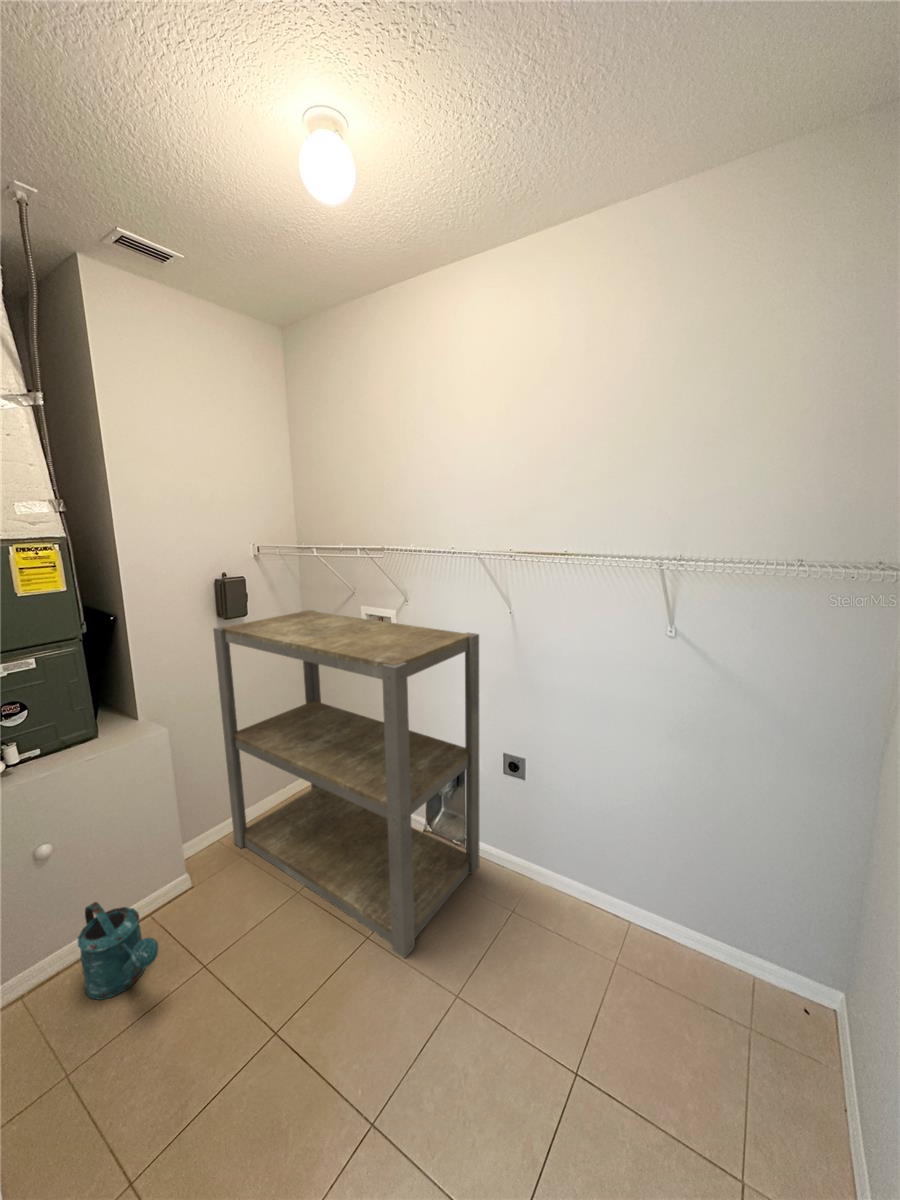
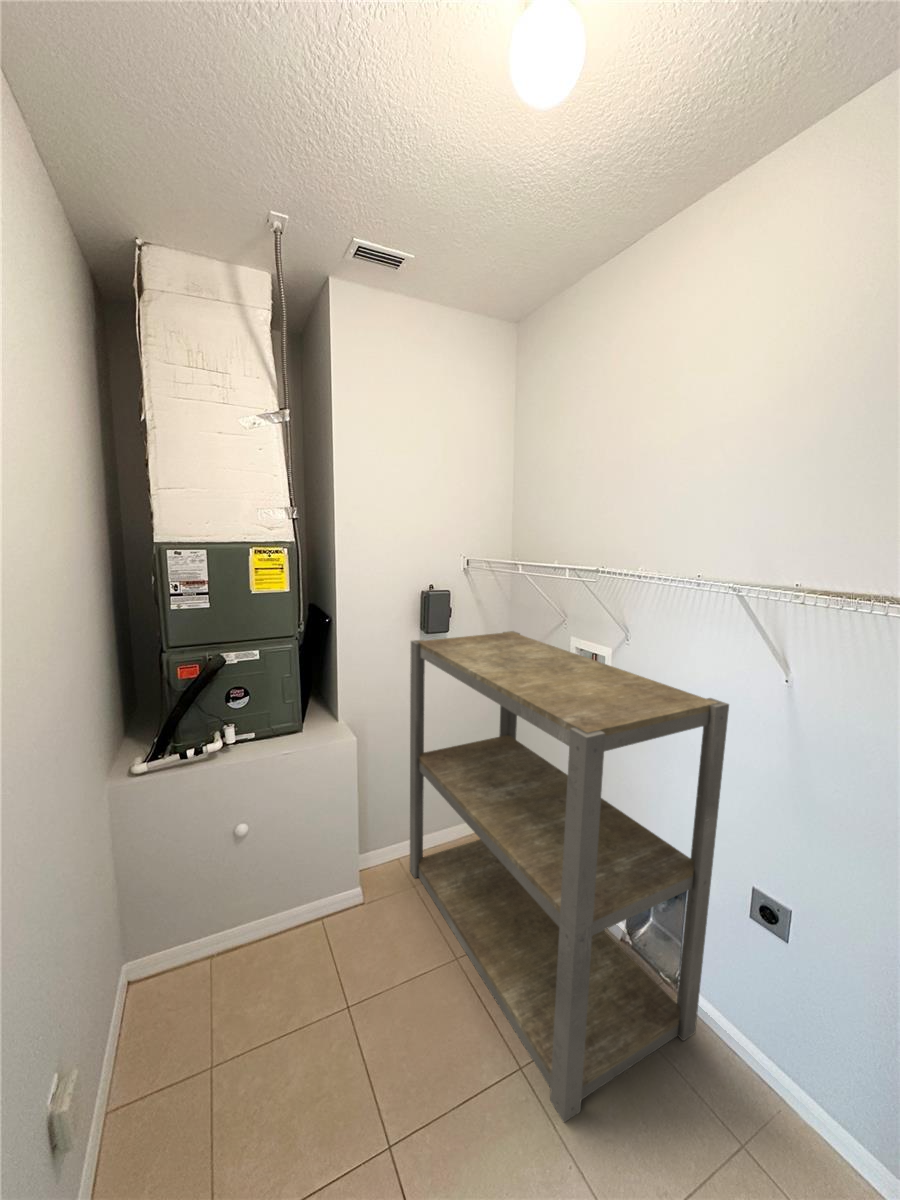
watering can: present [78,902,158,1000] -> none [255,891,310,993]

